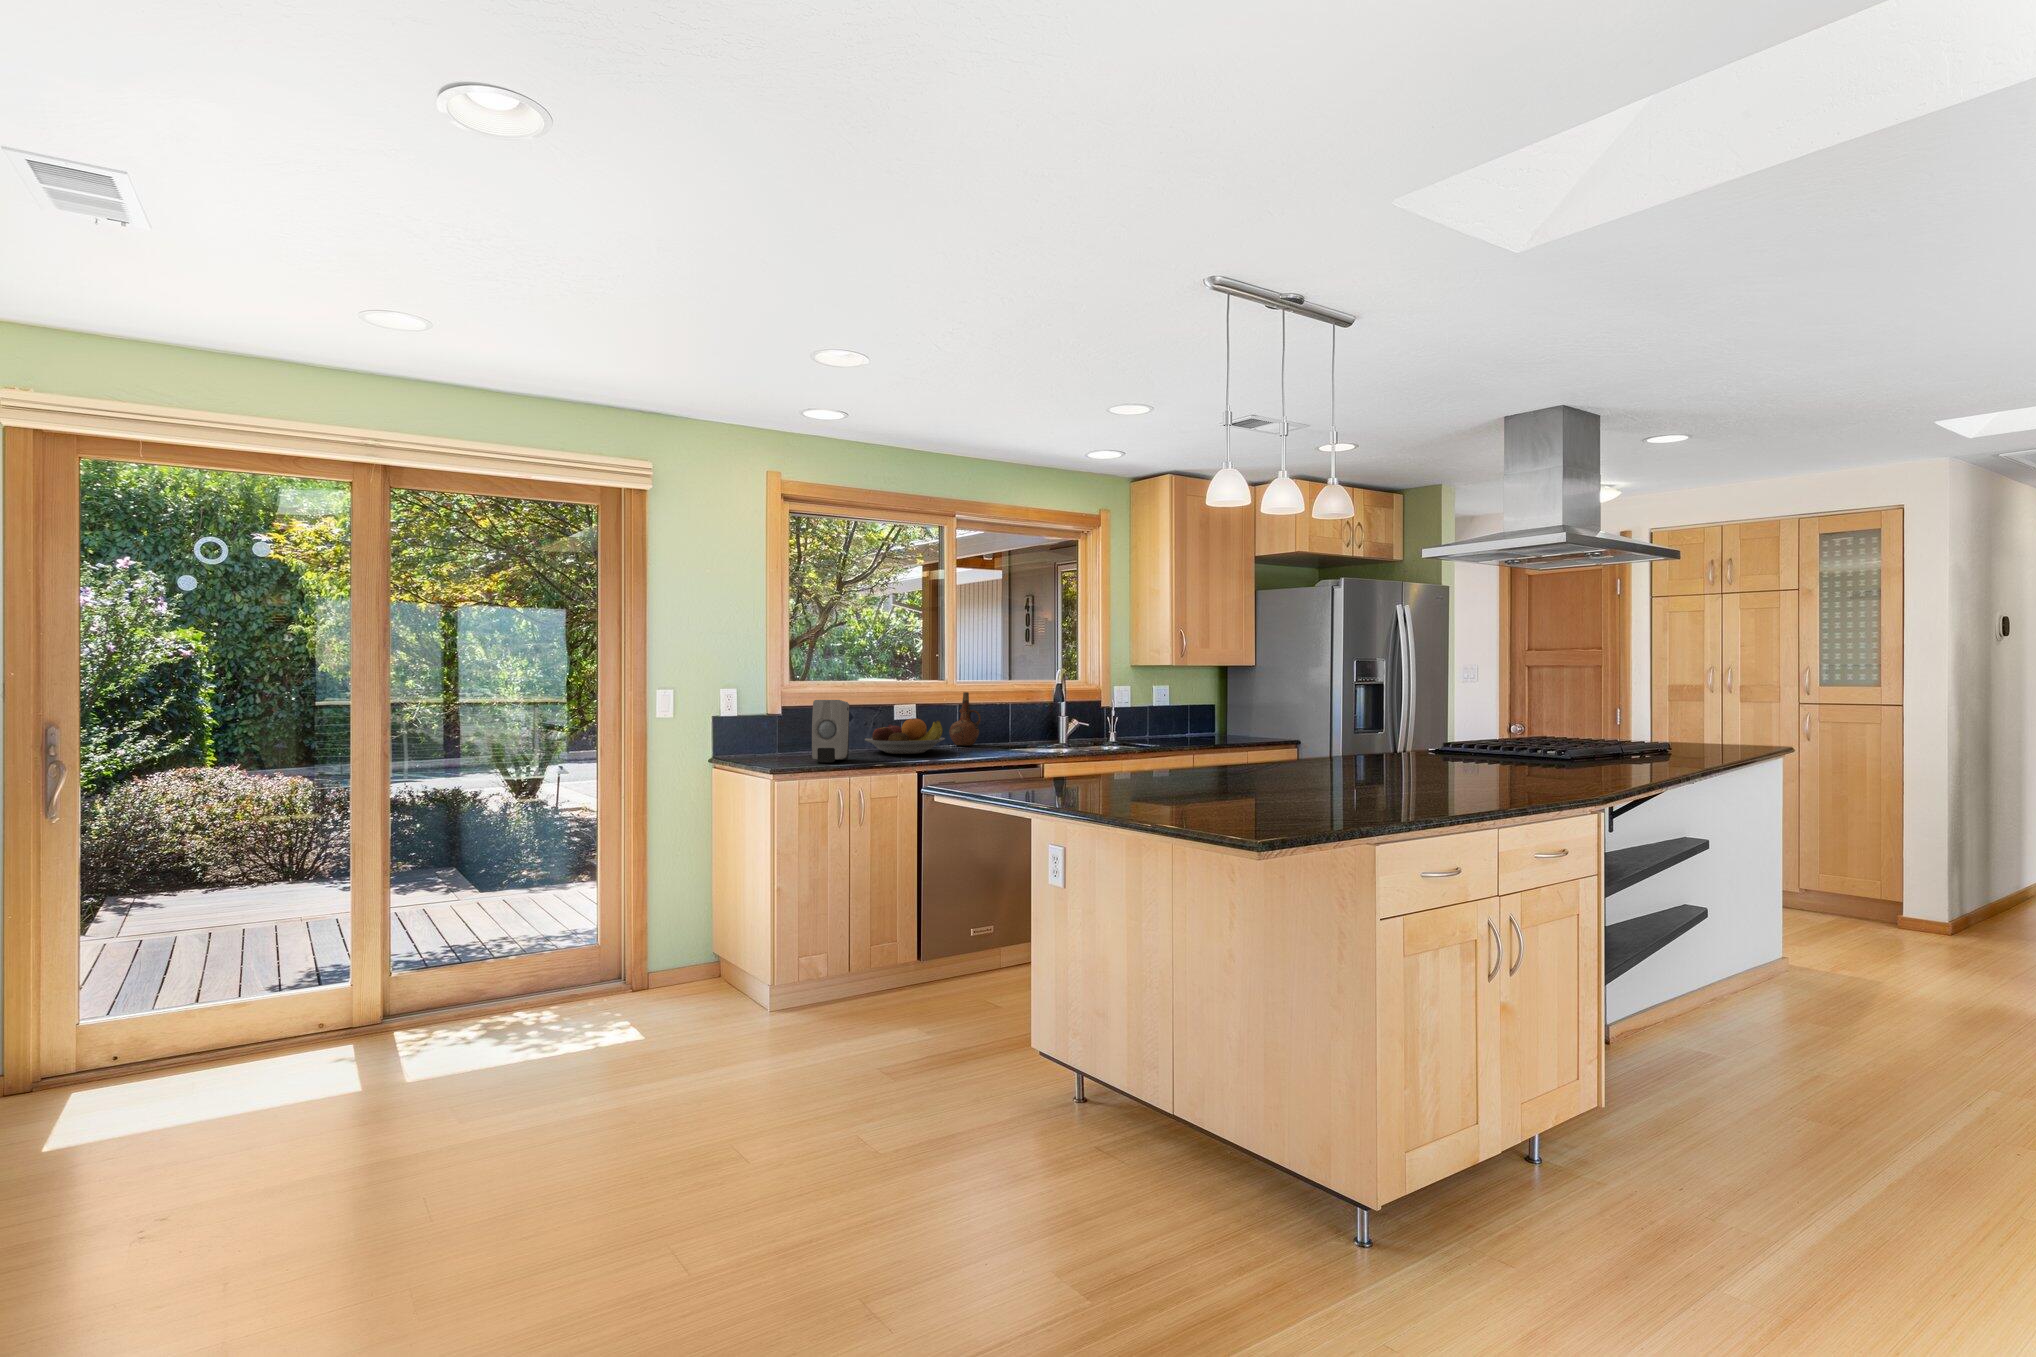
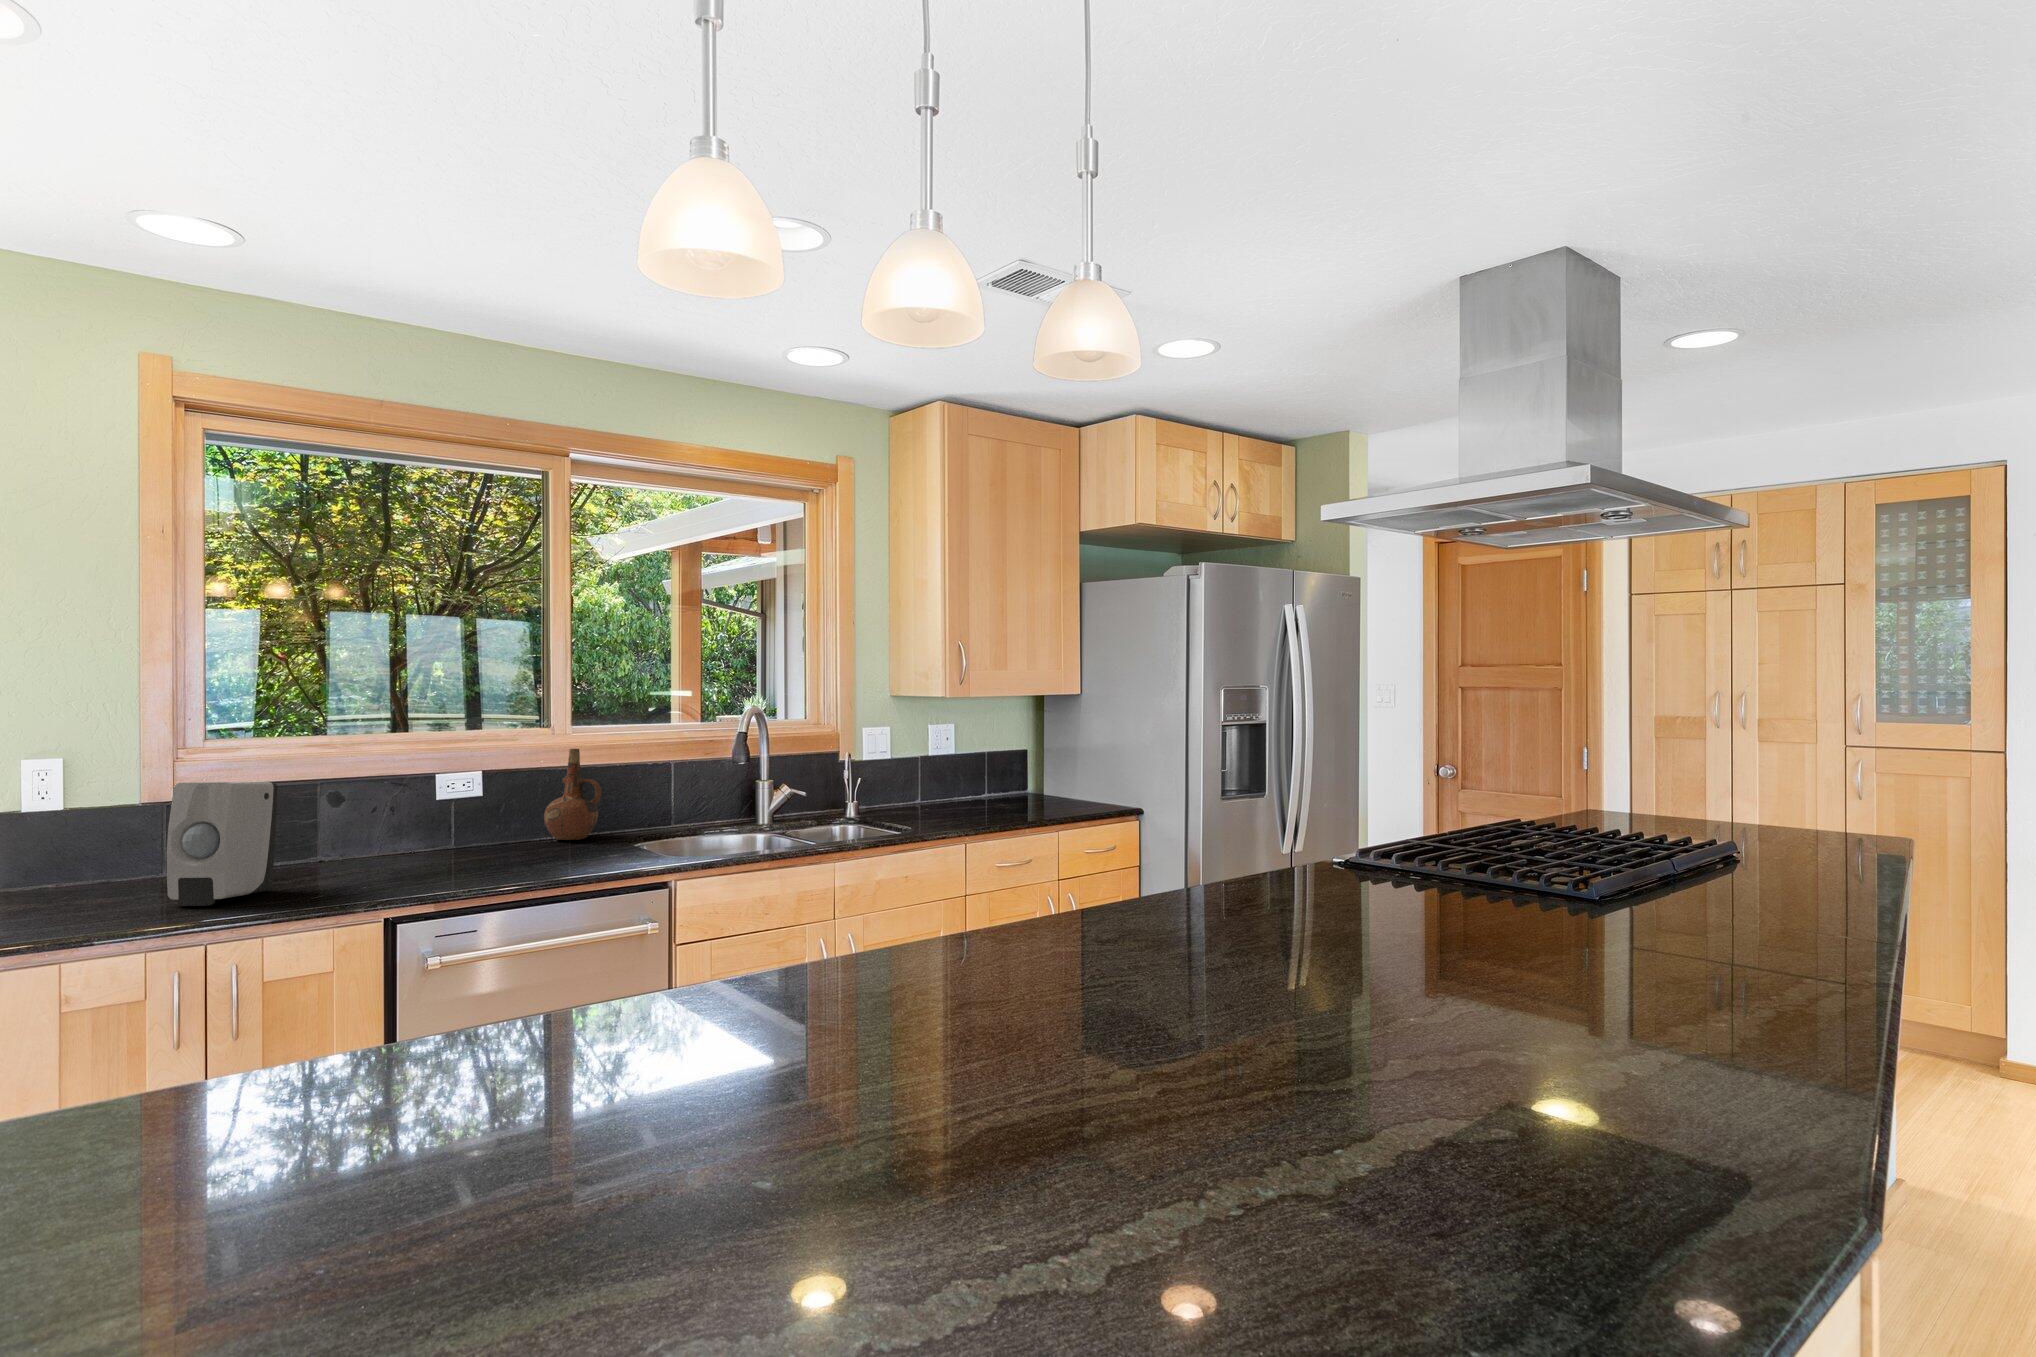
fruit bowl: present [865,718,945,754] -> none [342,803,505,870]

